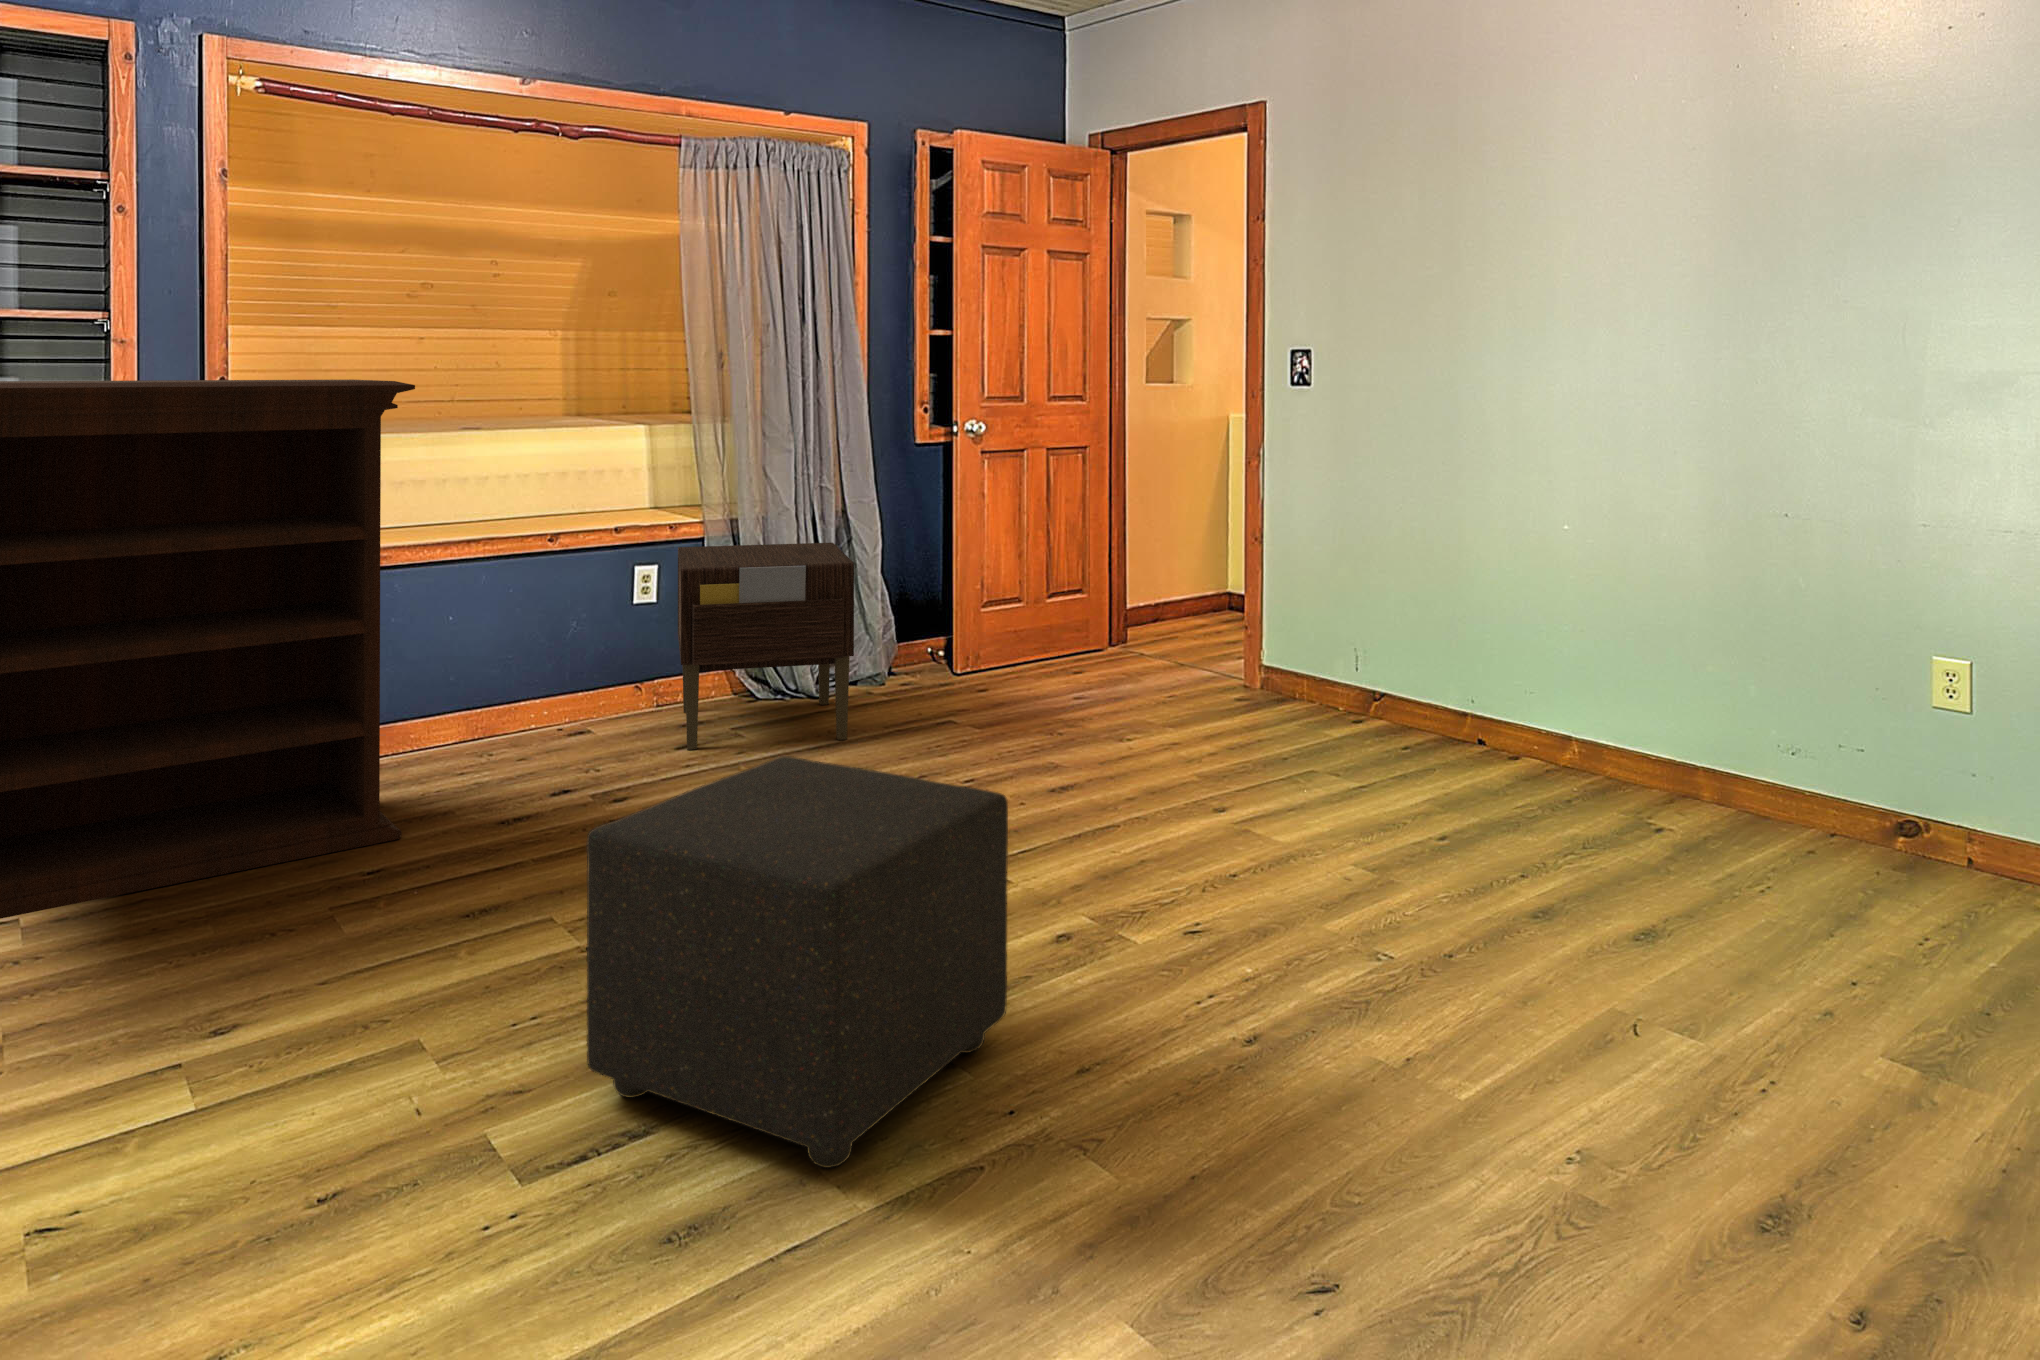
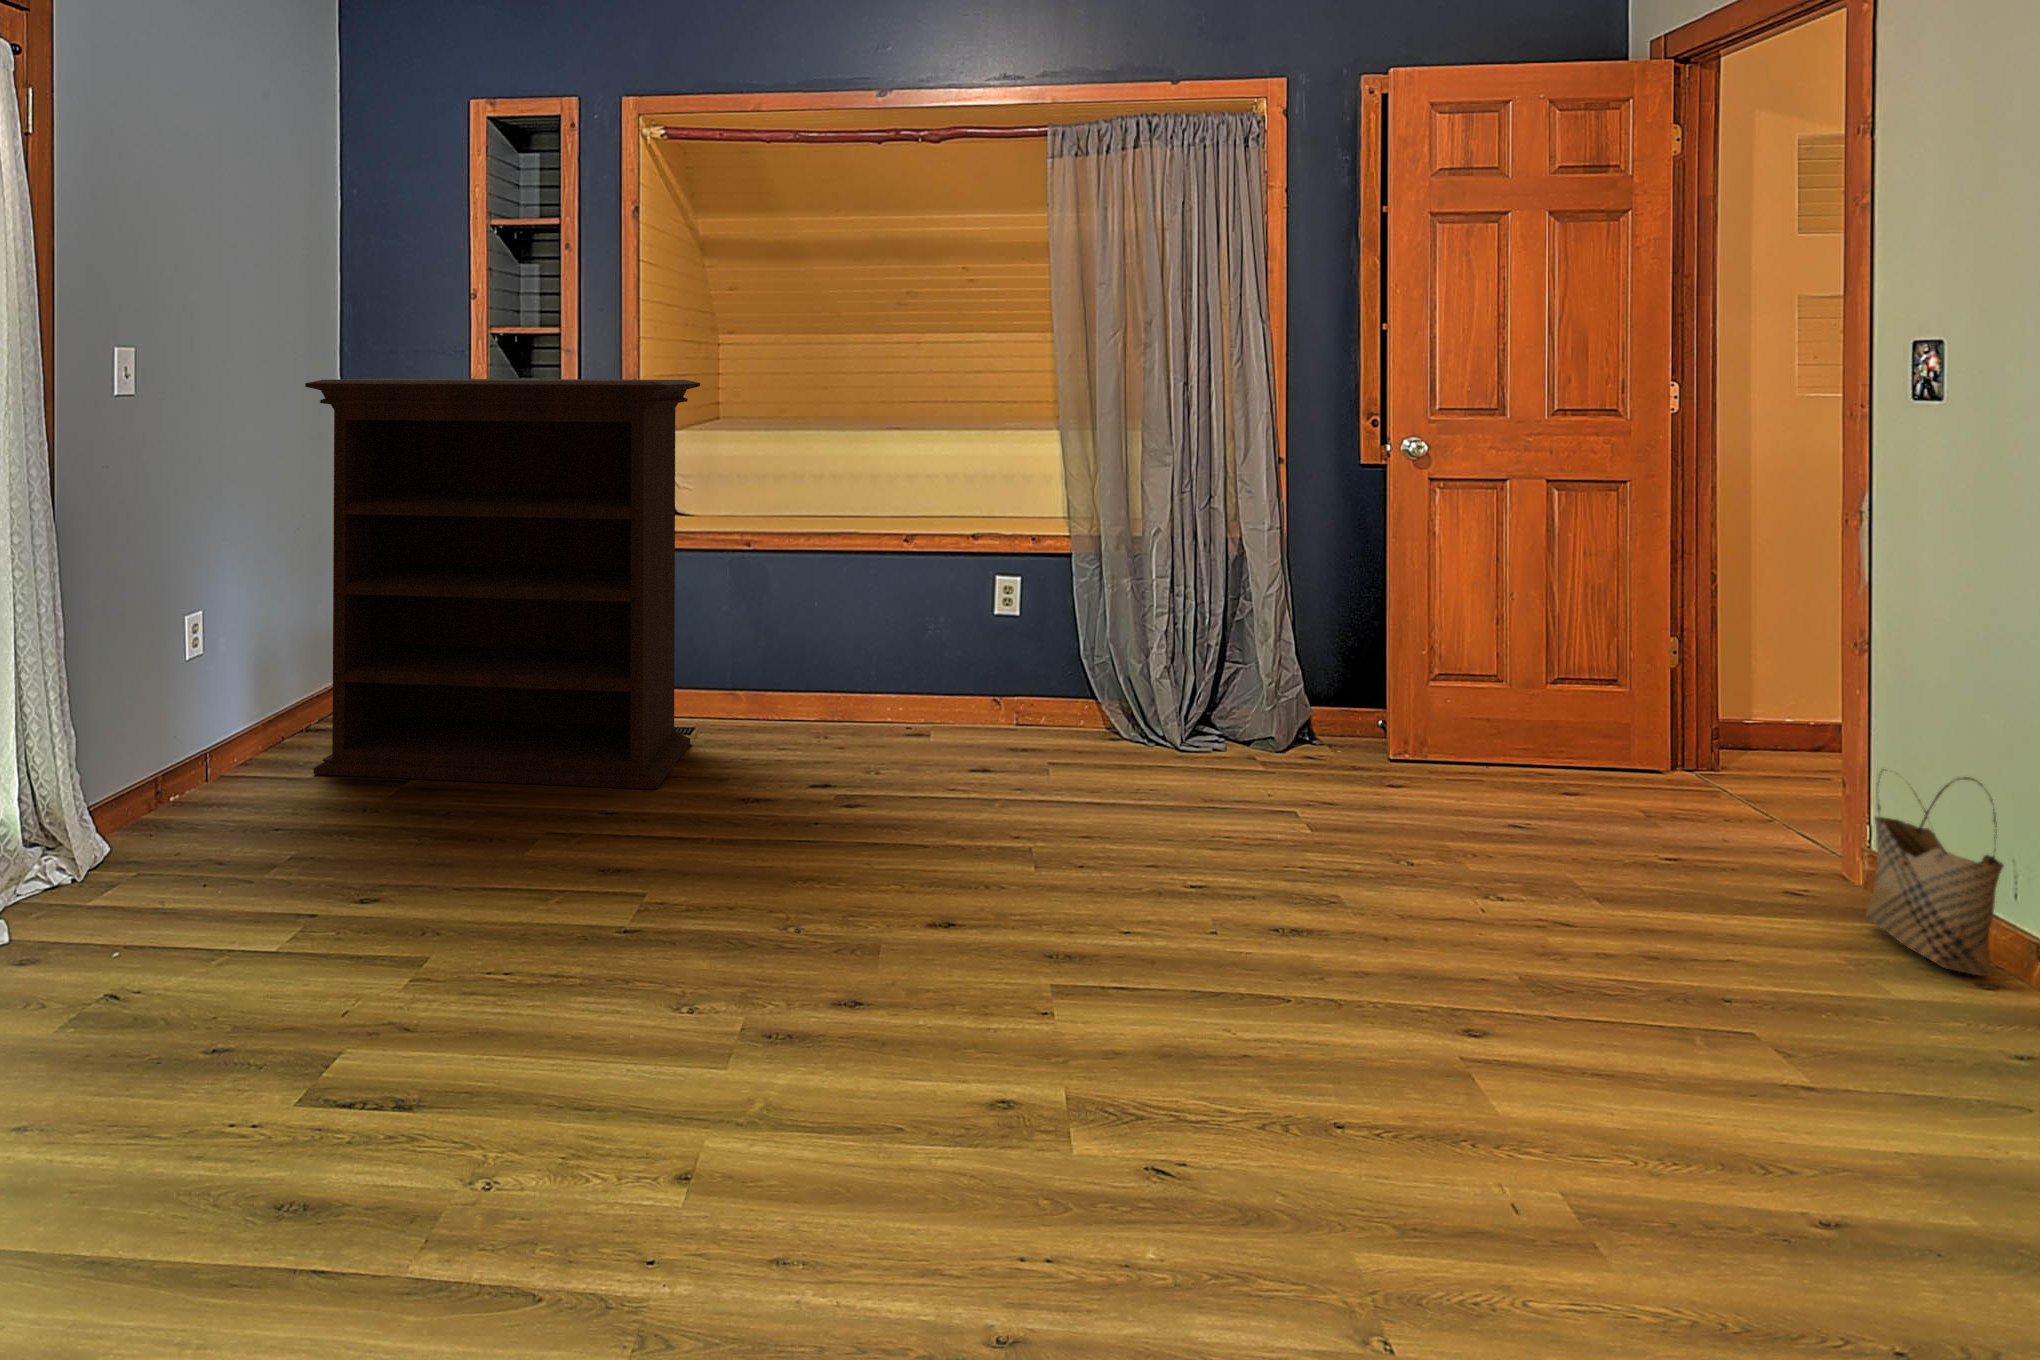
nightstand: present [678,543,854,750] -> none [975,557,1203,799]
woven basket: none [1289,607,1362,720] -> present [1865,769,2004,976]
ottoman: present [586,756,1008,1168] -> none [361,794,751,1267]

